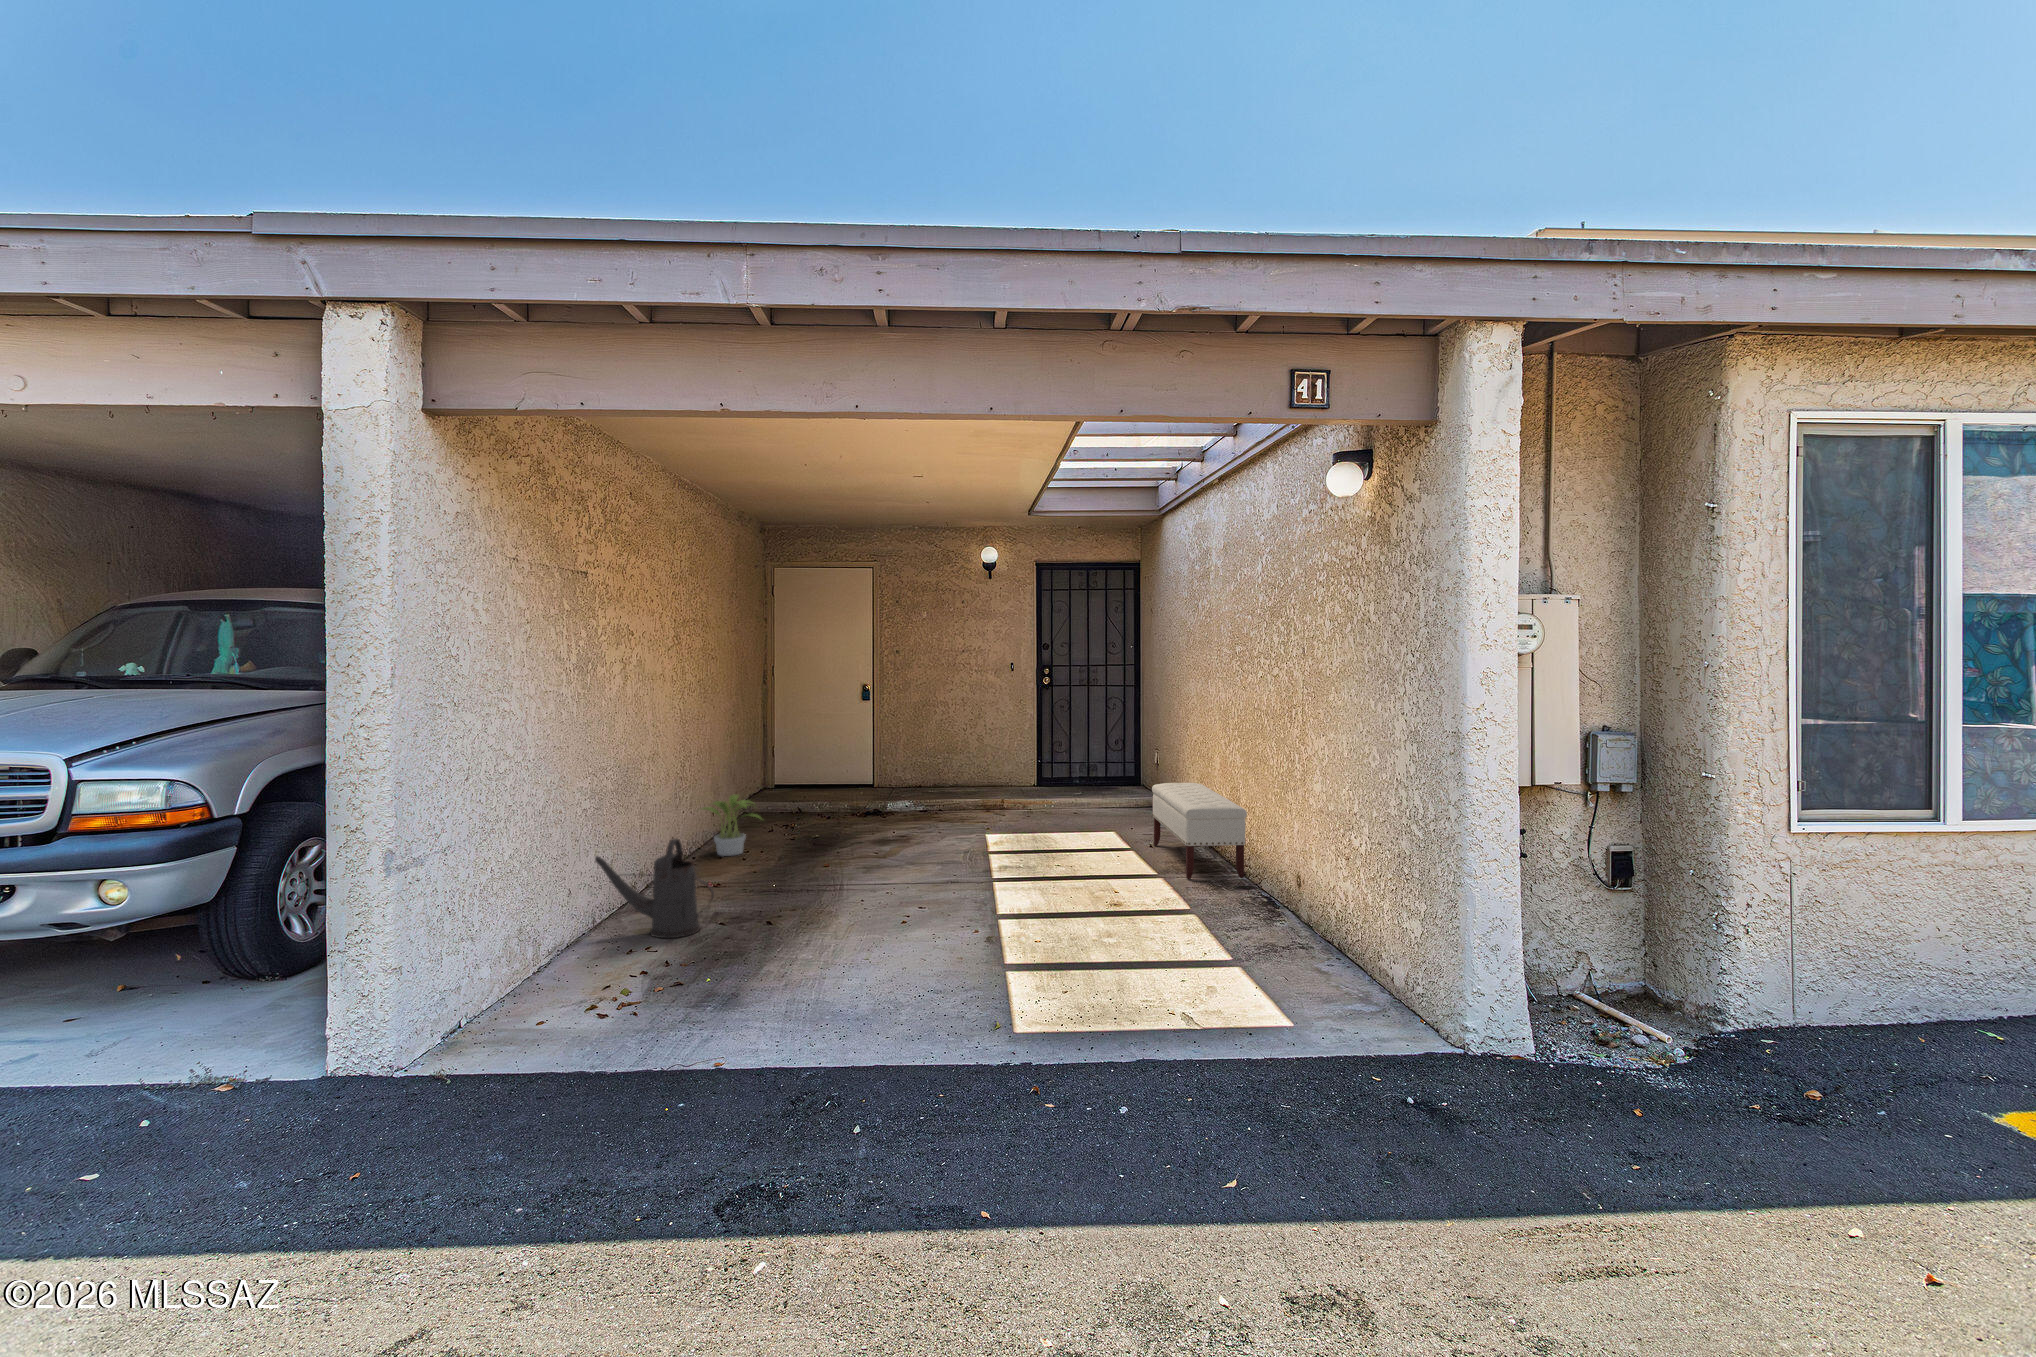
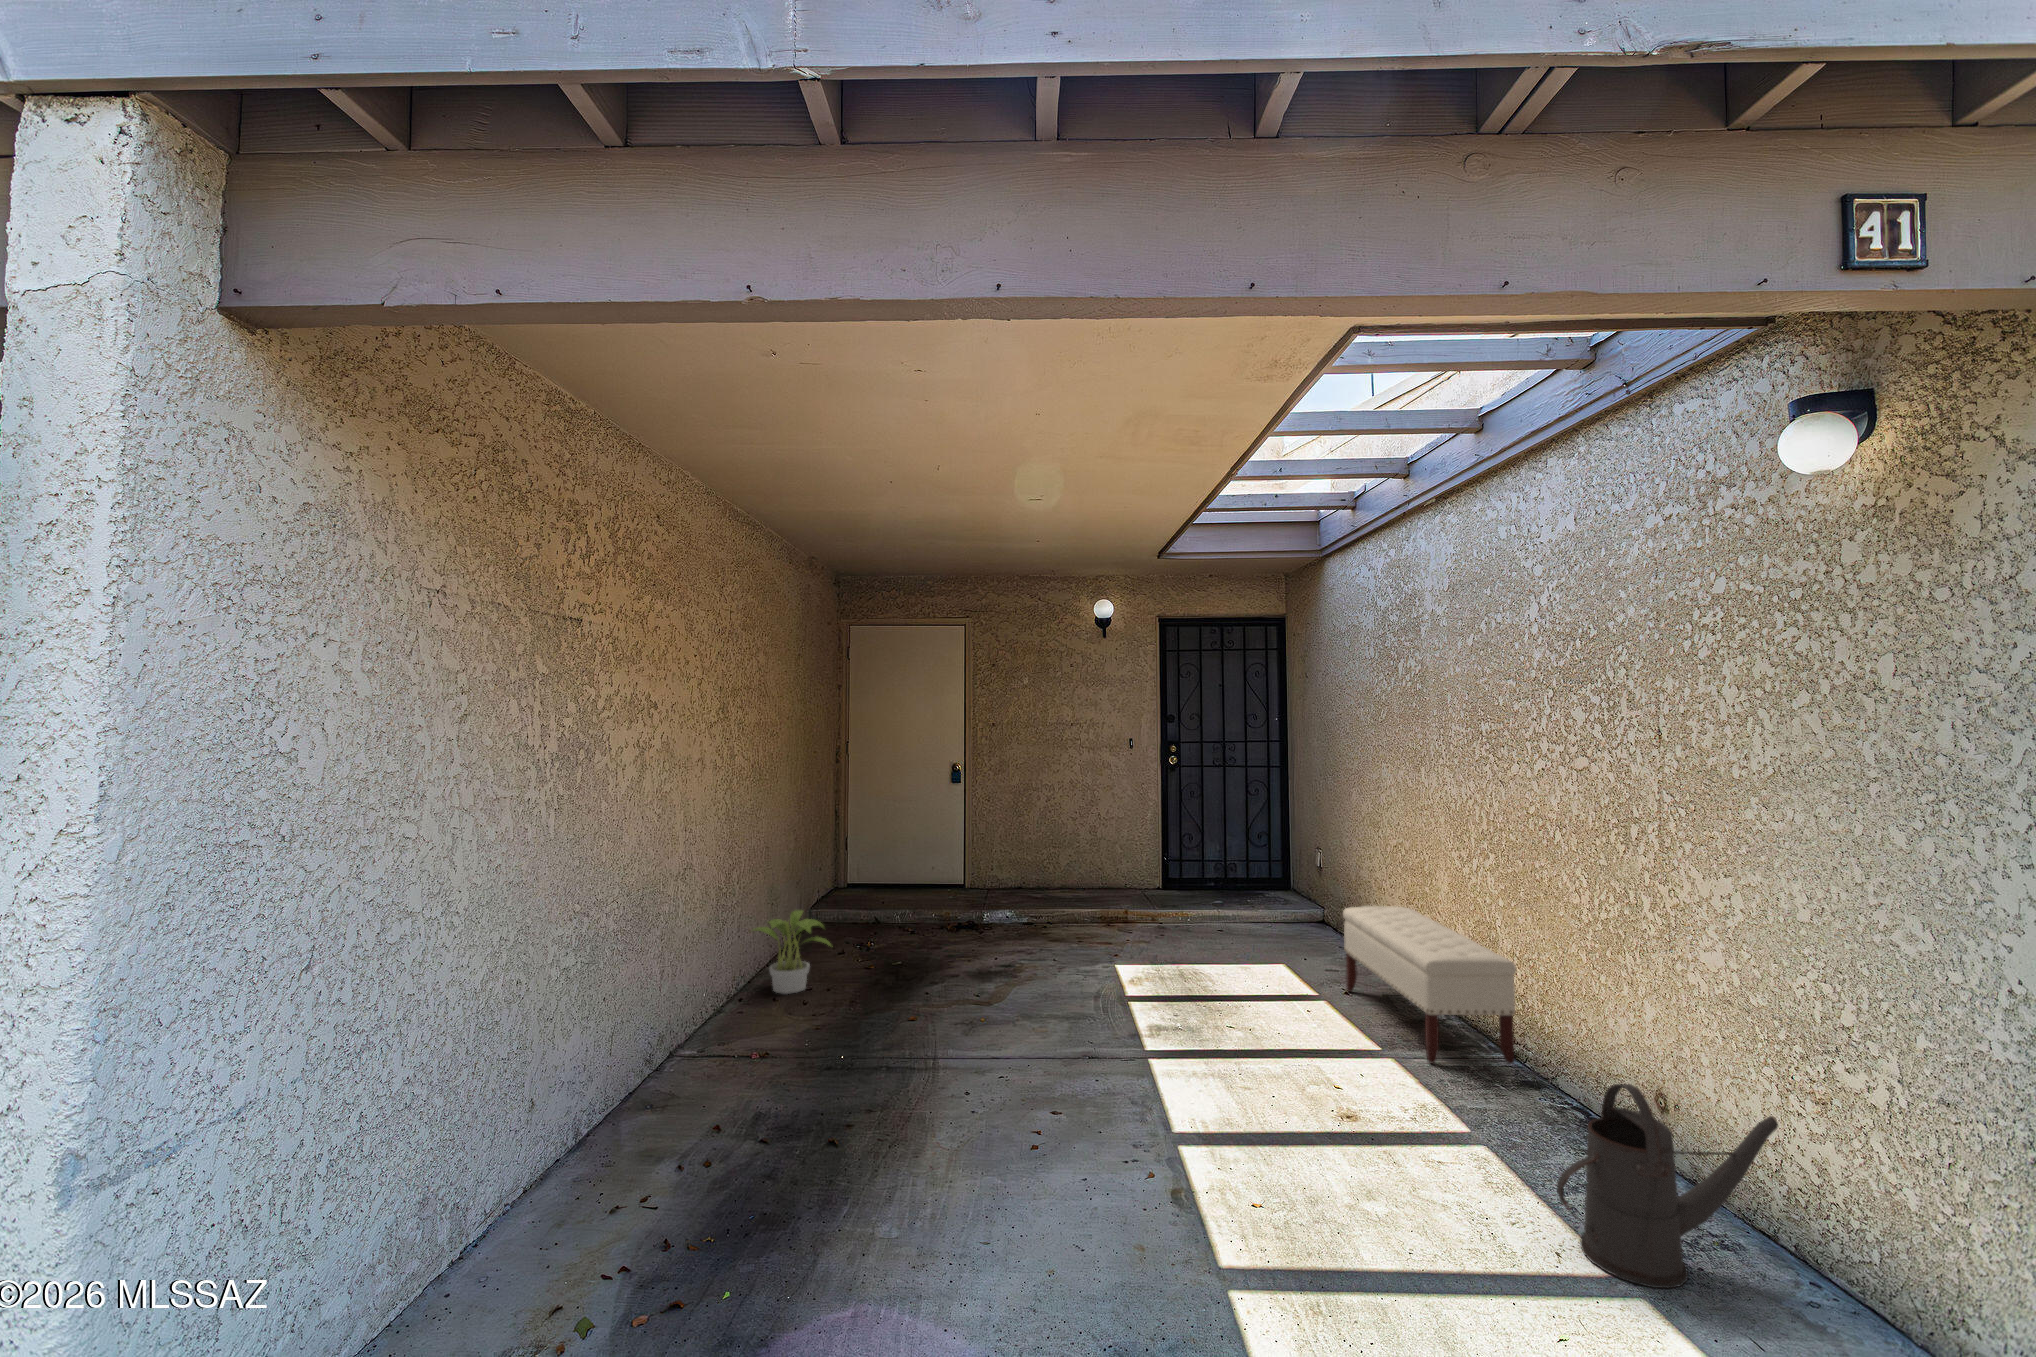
watering can: present [595,839,714,938] -> present [1556,1084,1778,1288]

